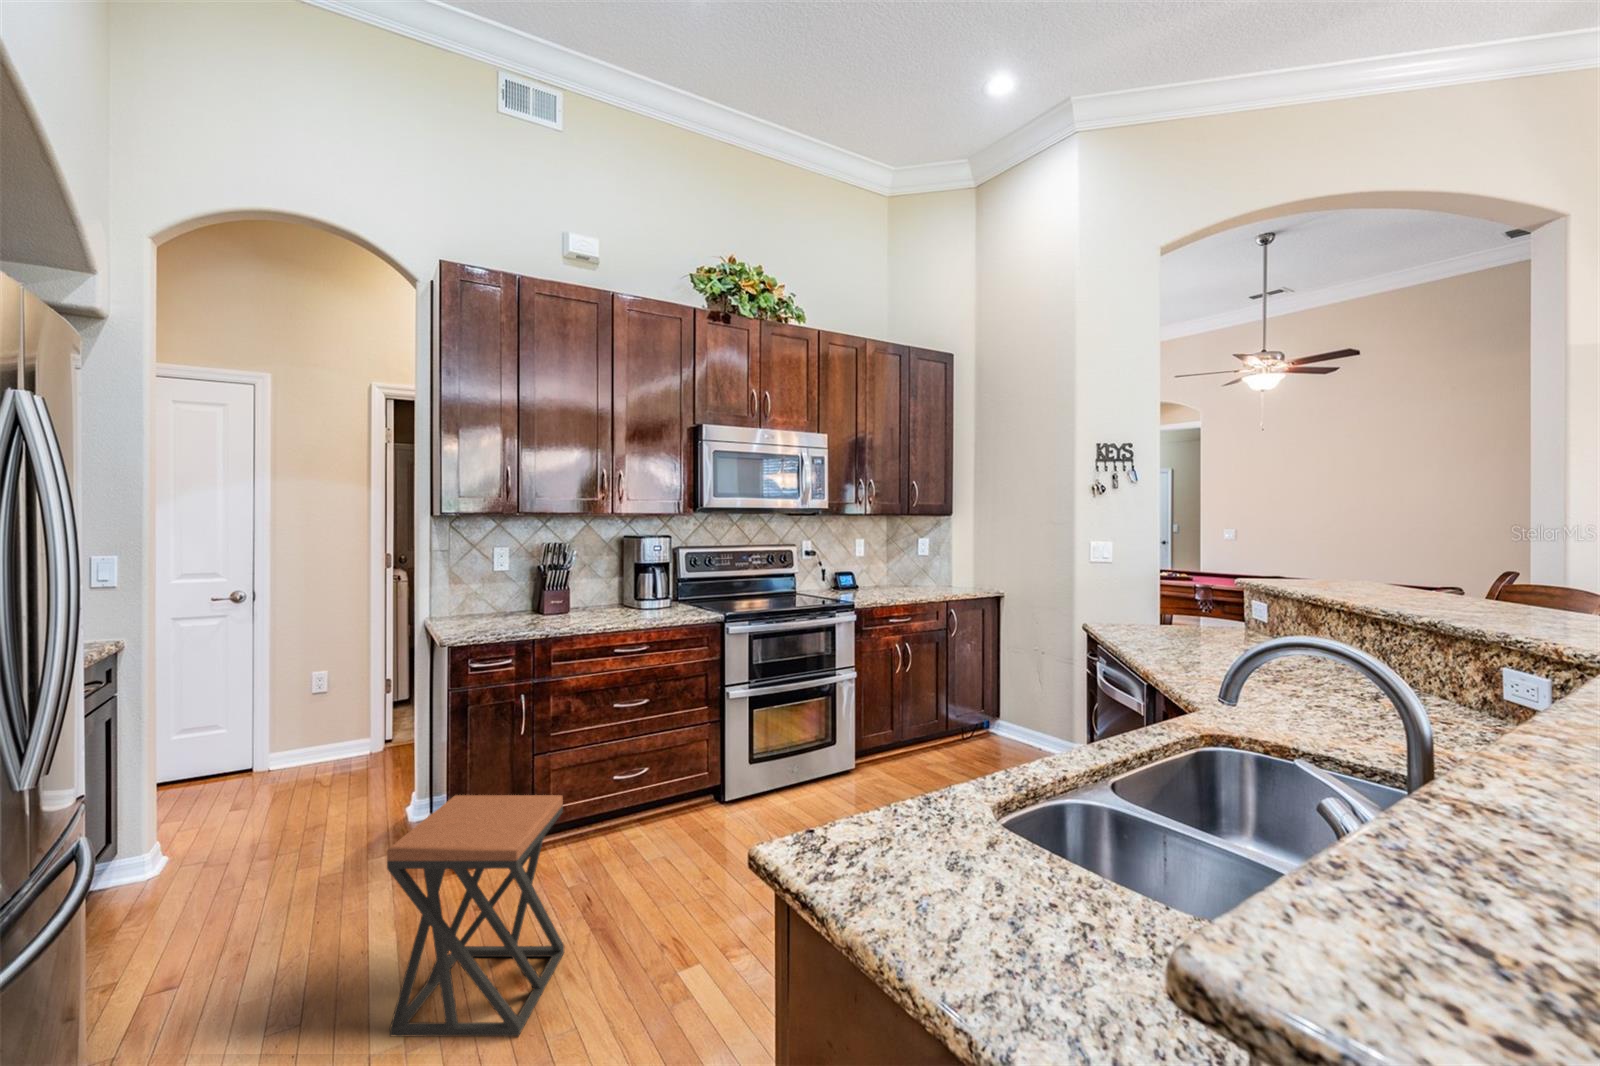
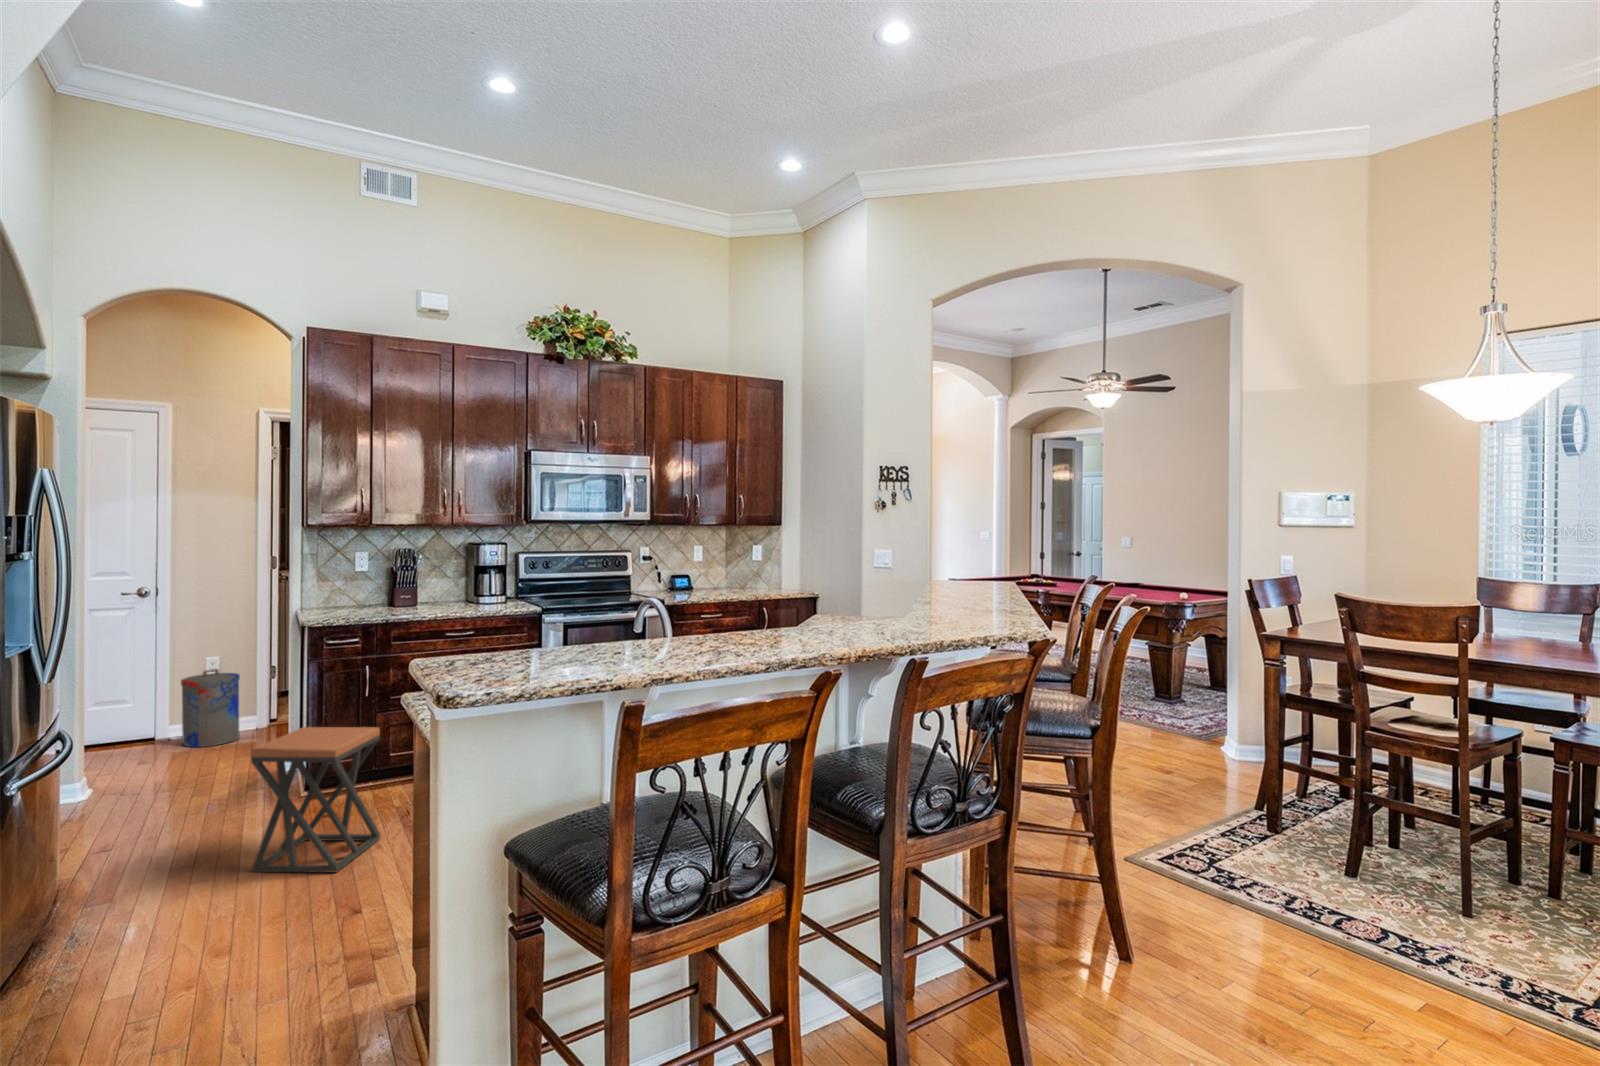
trash can: none [283,686,352,781] -> present [181,669,240,747]

